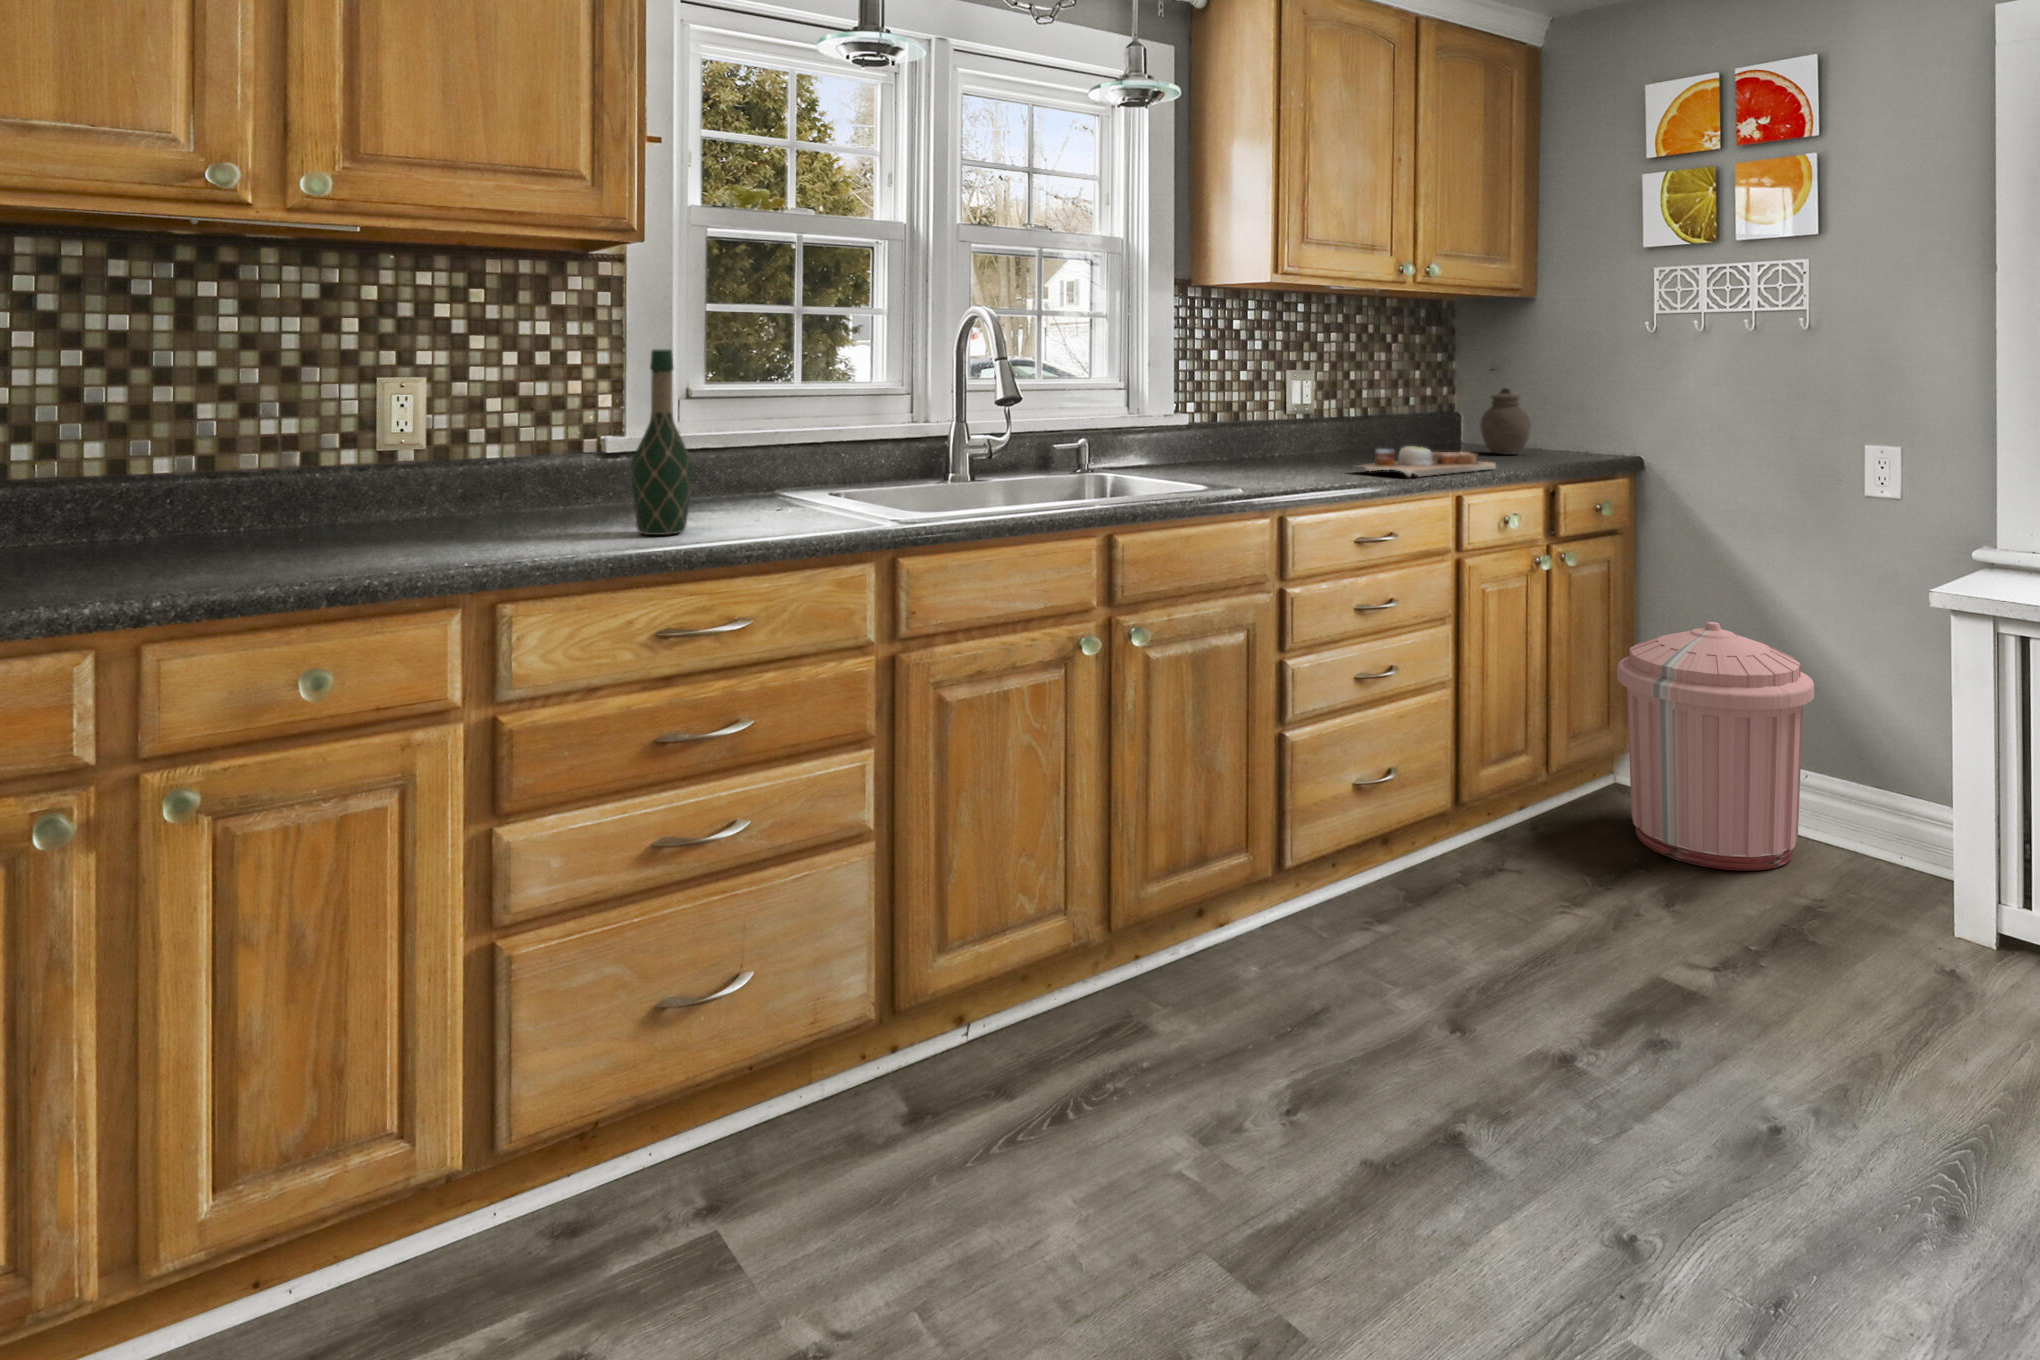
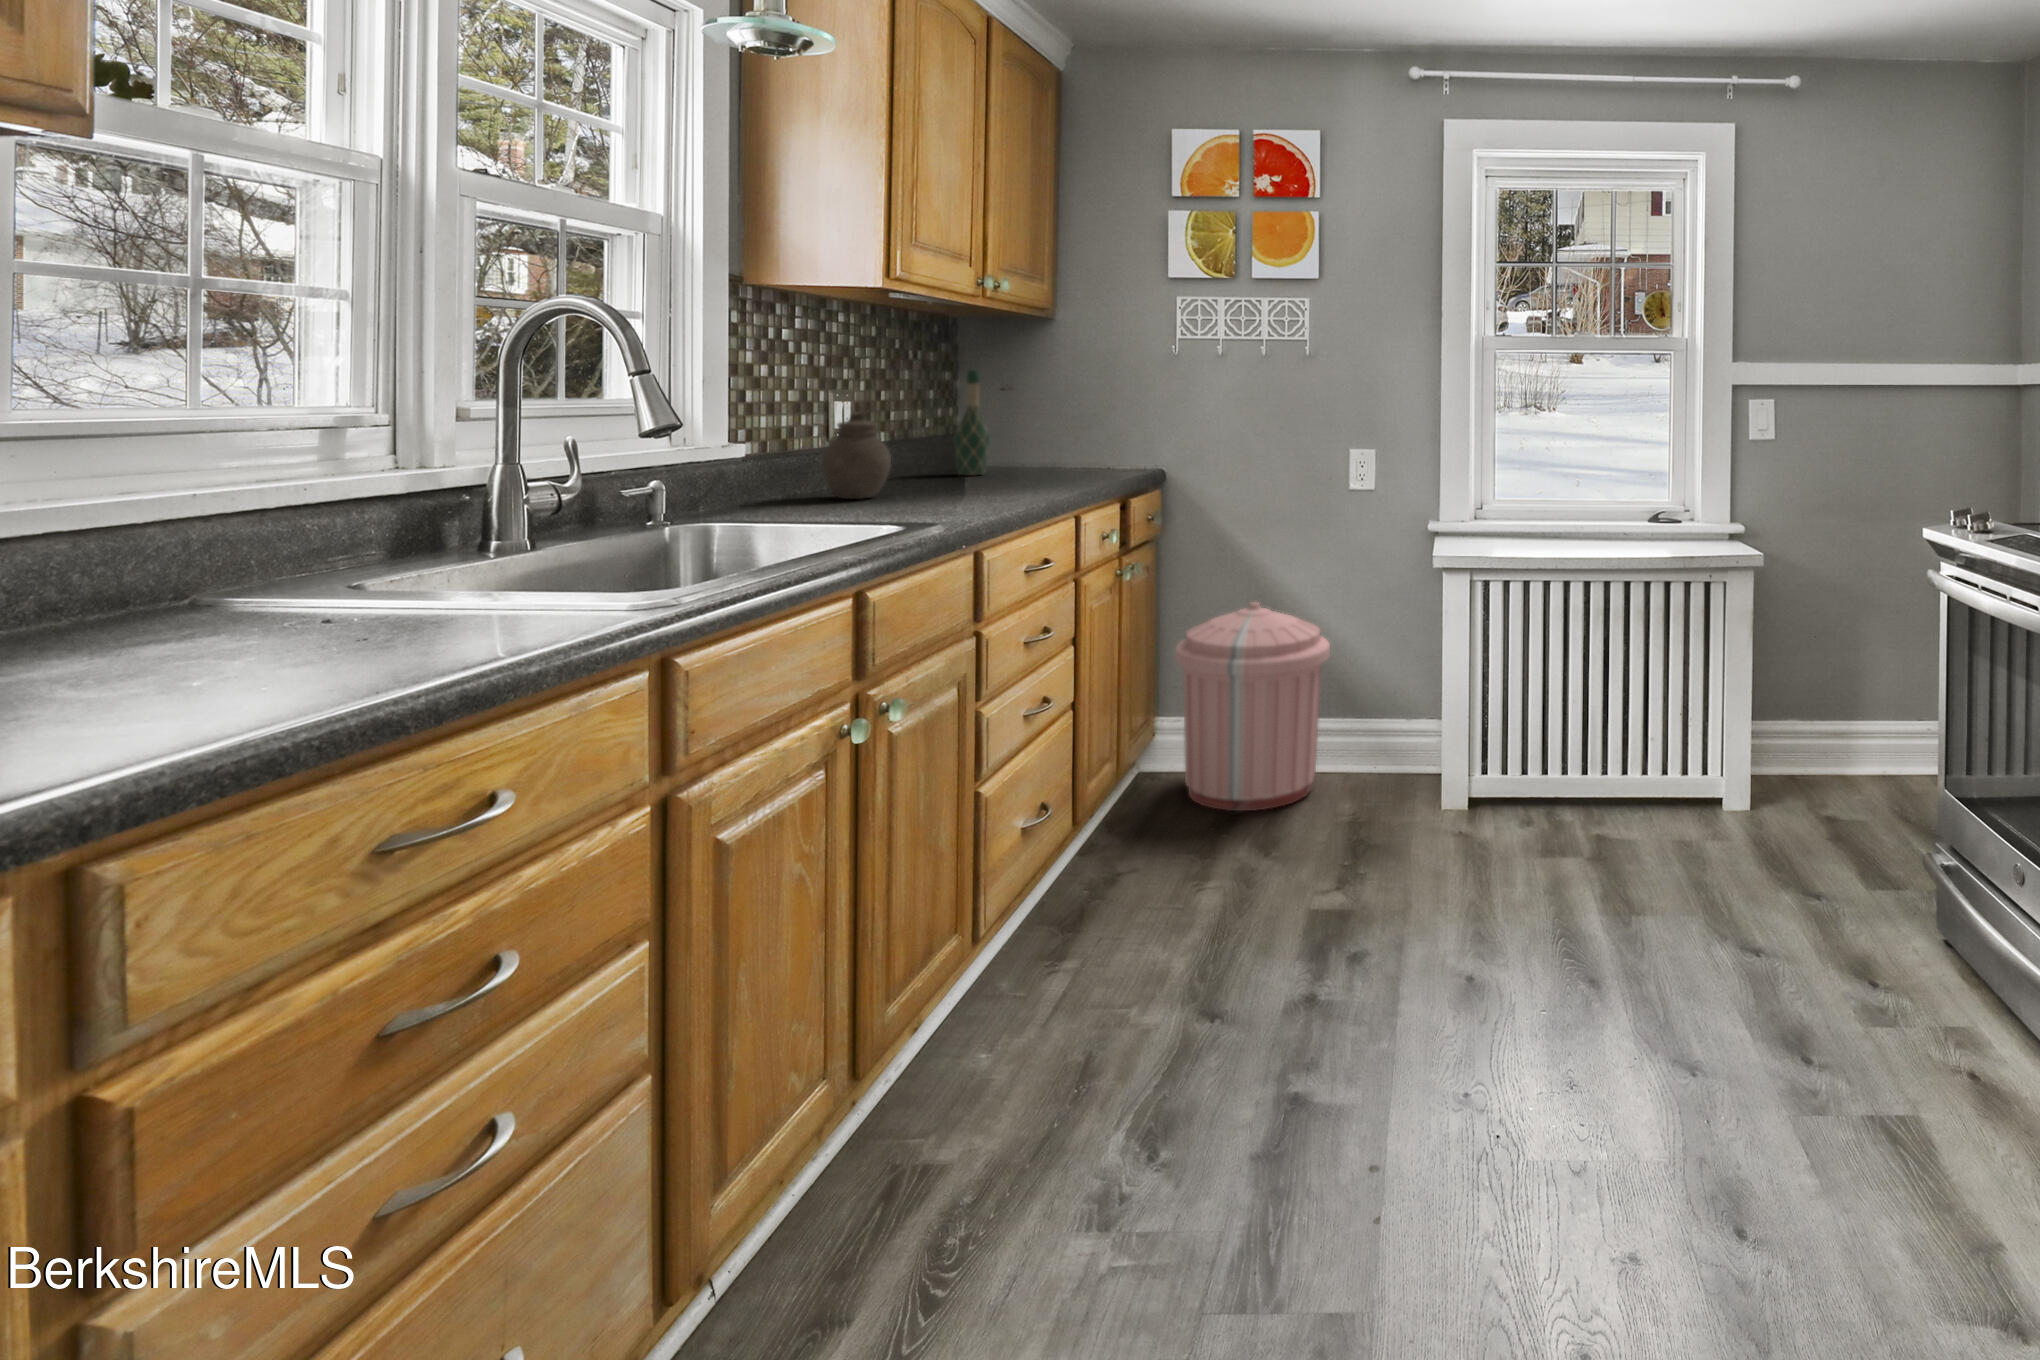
wine bottle: present [630,349,693,535] -> present [954,370,990,475]
jar: present [1480,388,1531,455] -> present [821,413,891,499]
cutting board: present [1354,446,1496,477] -> none [959,468,1078,501]

